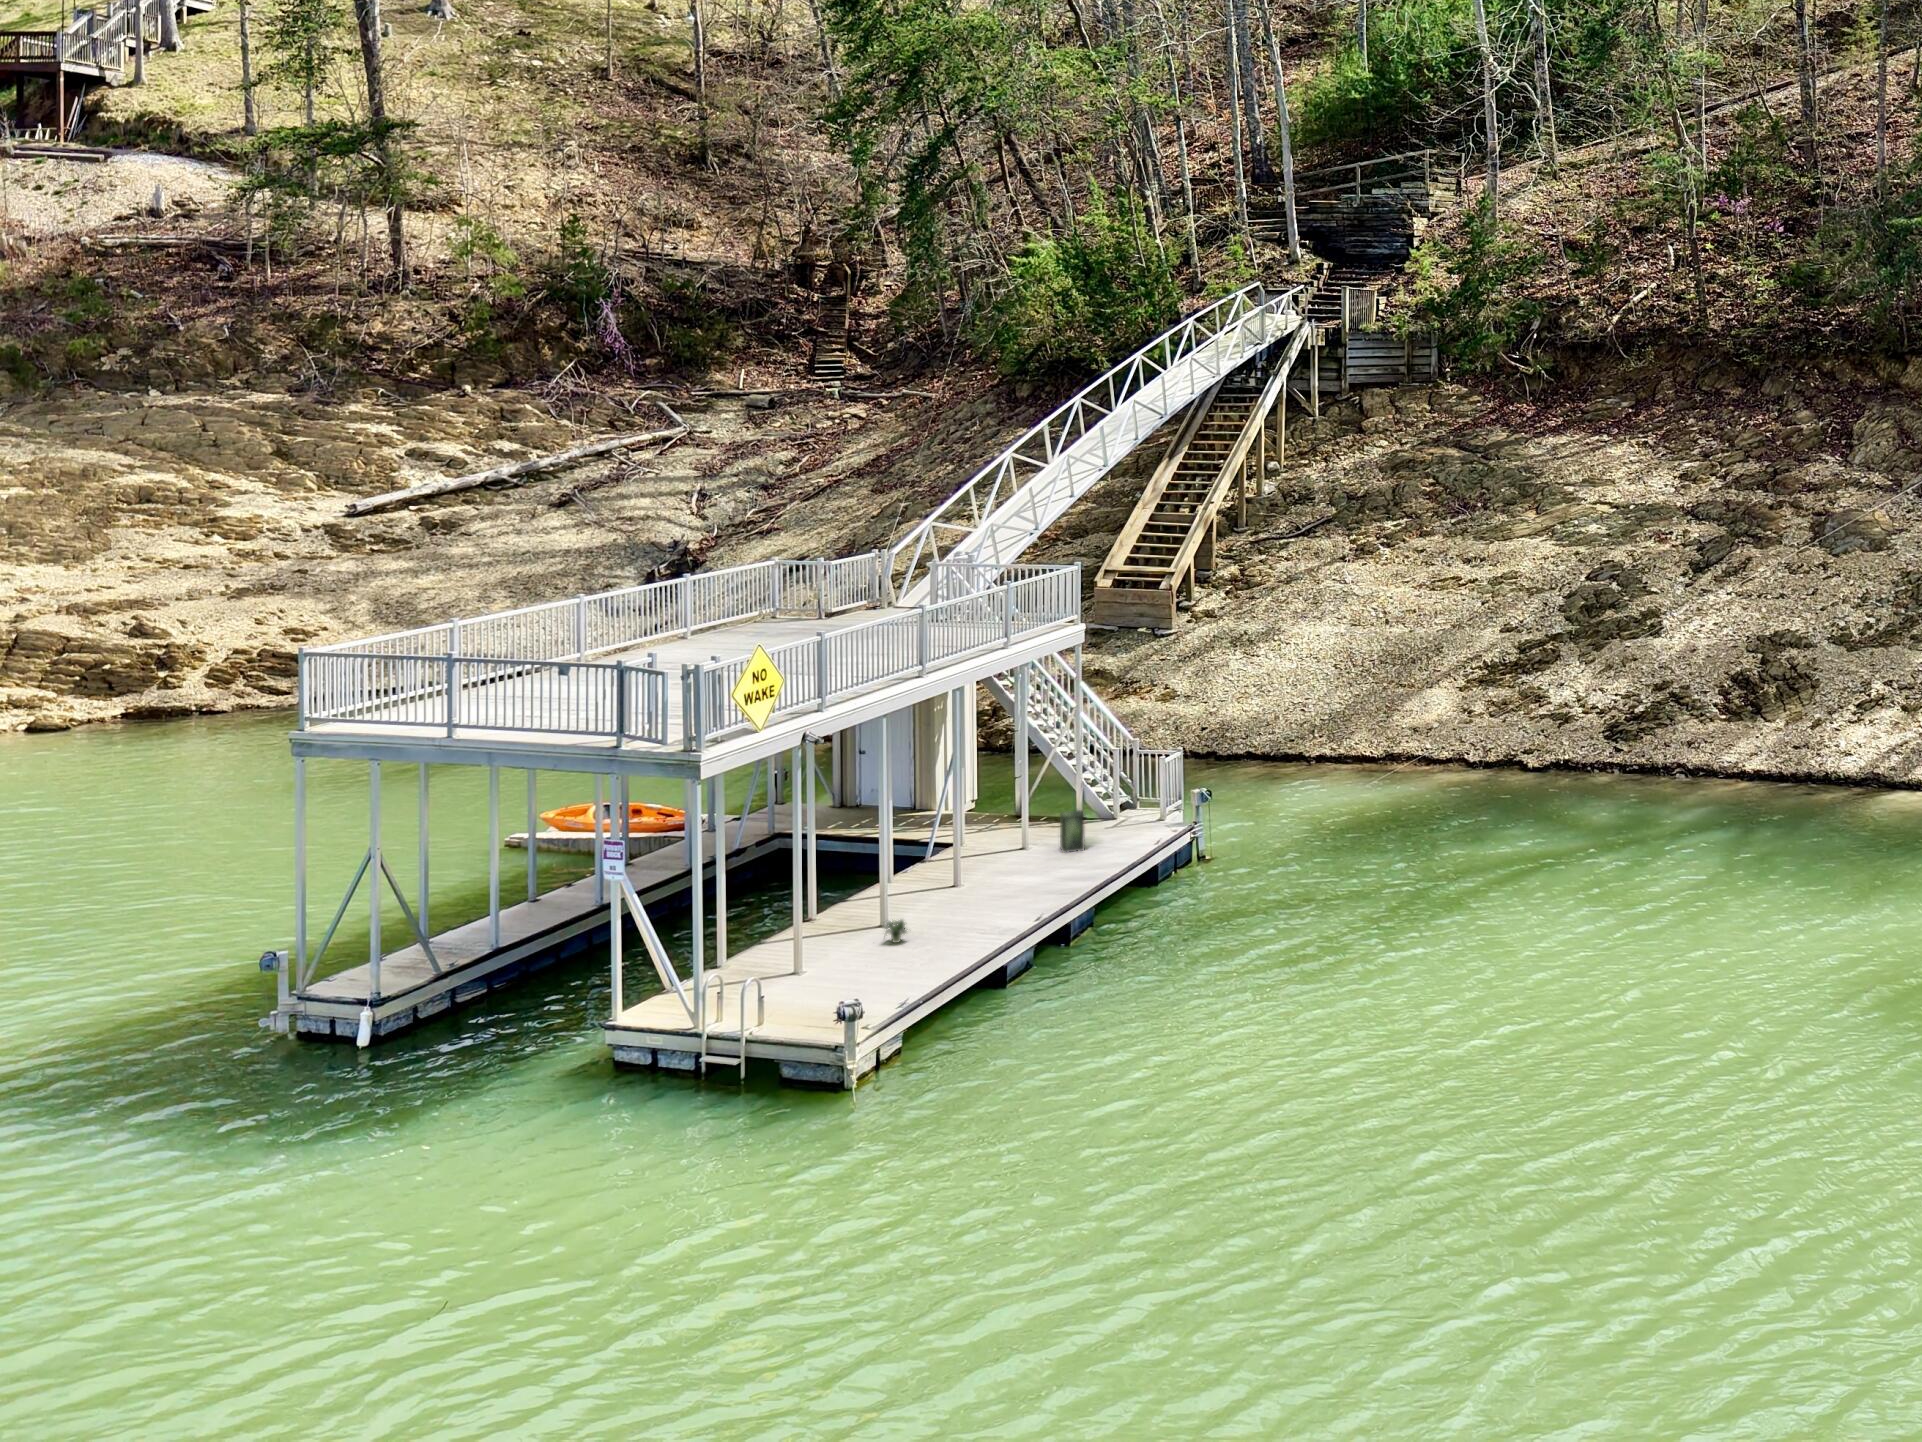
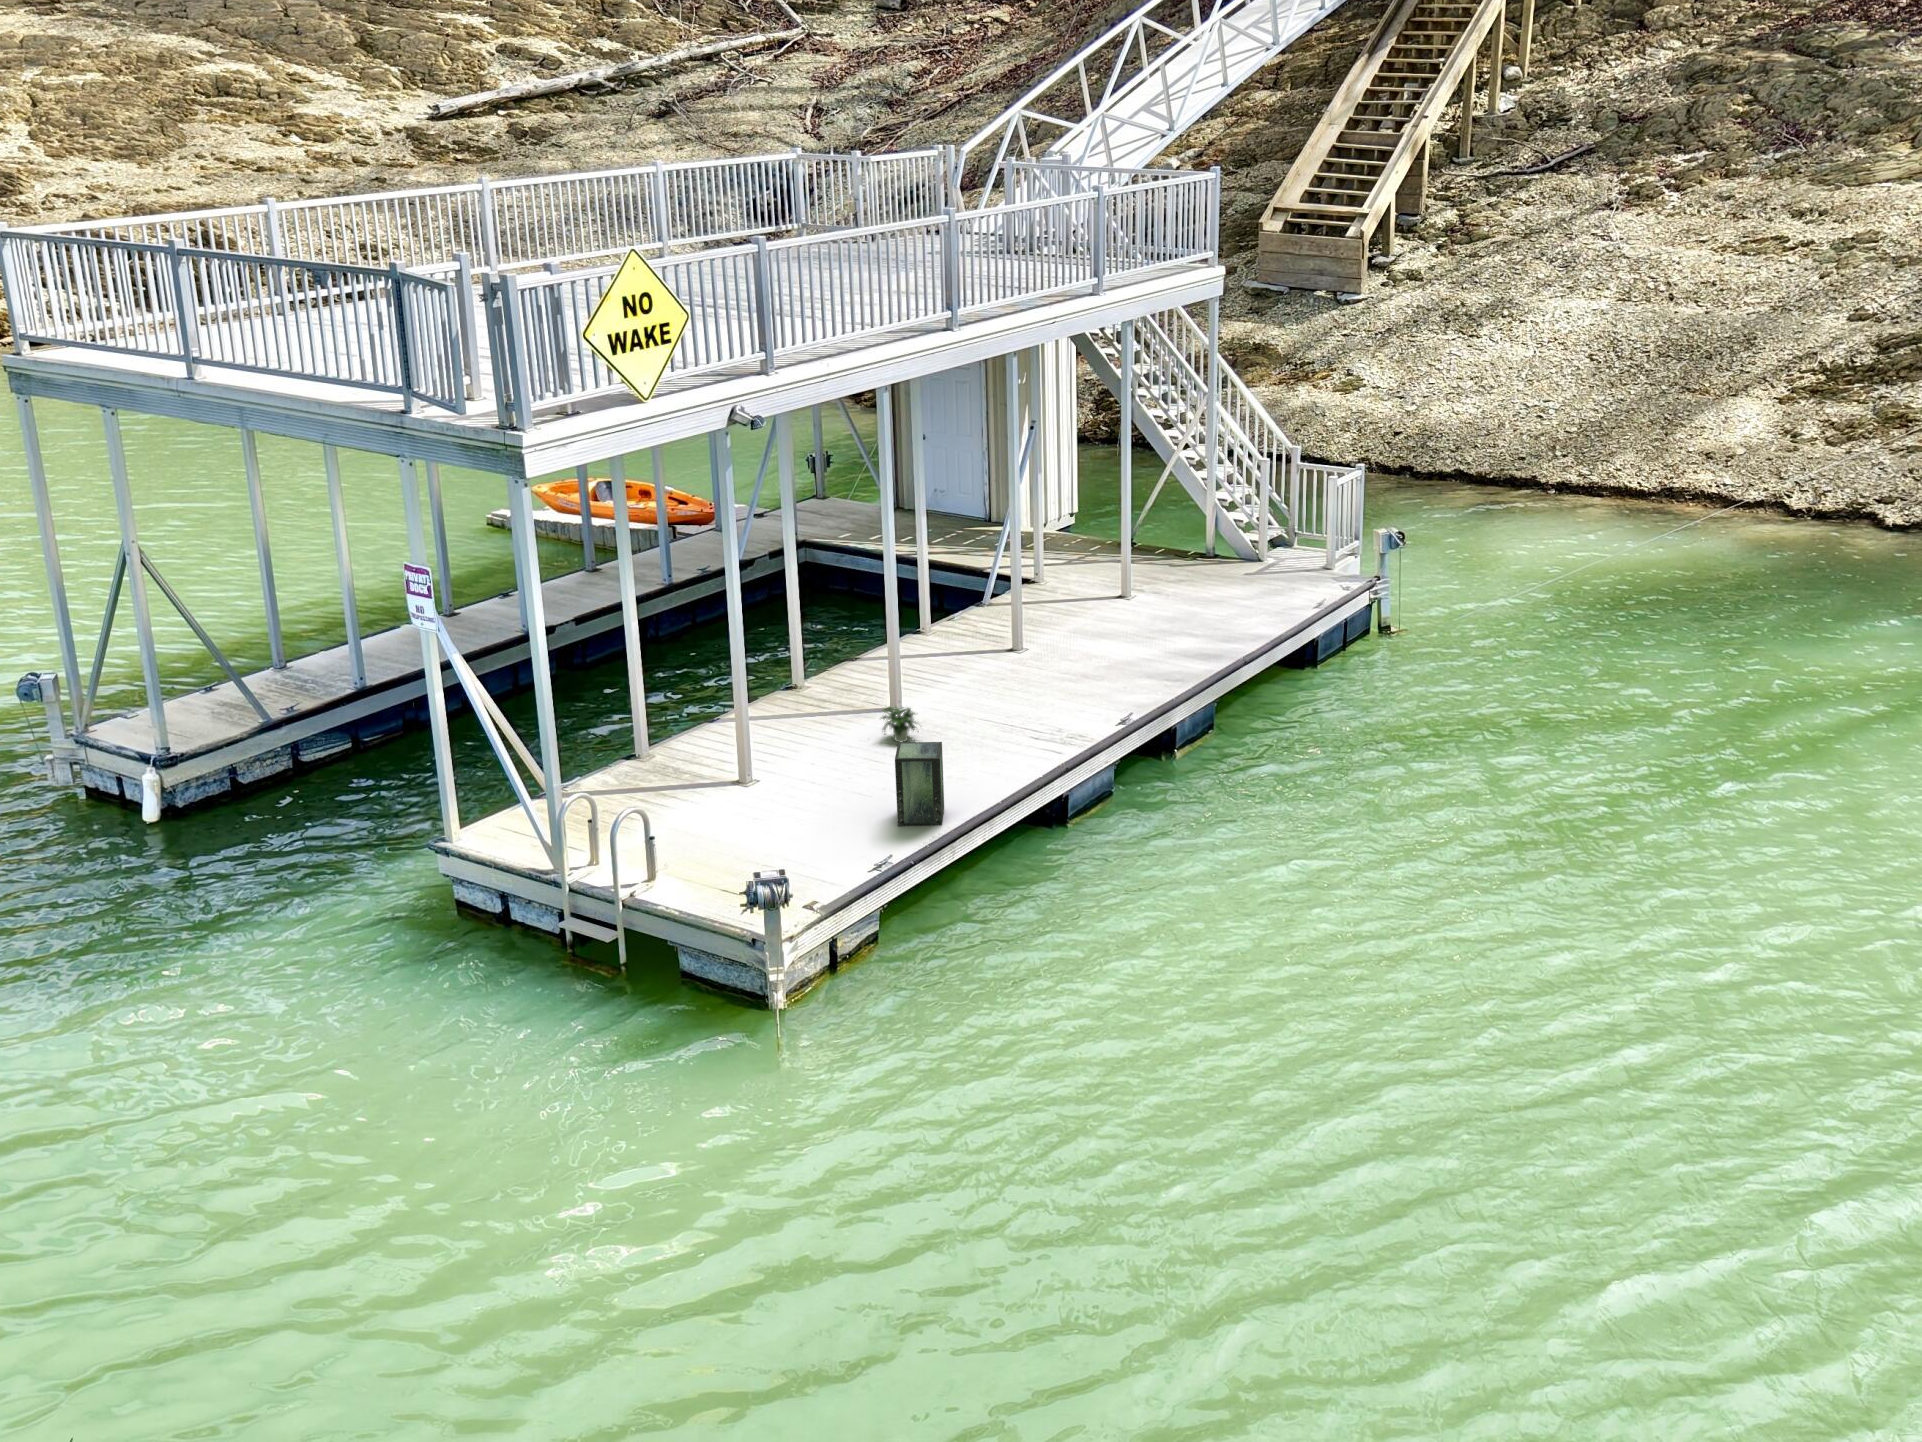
storage box: present [1060,810,1085,853] -> present [895,742,944,826]

